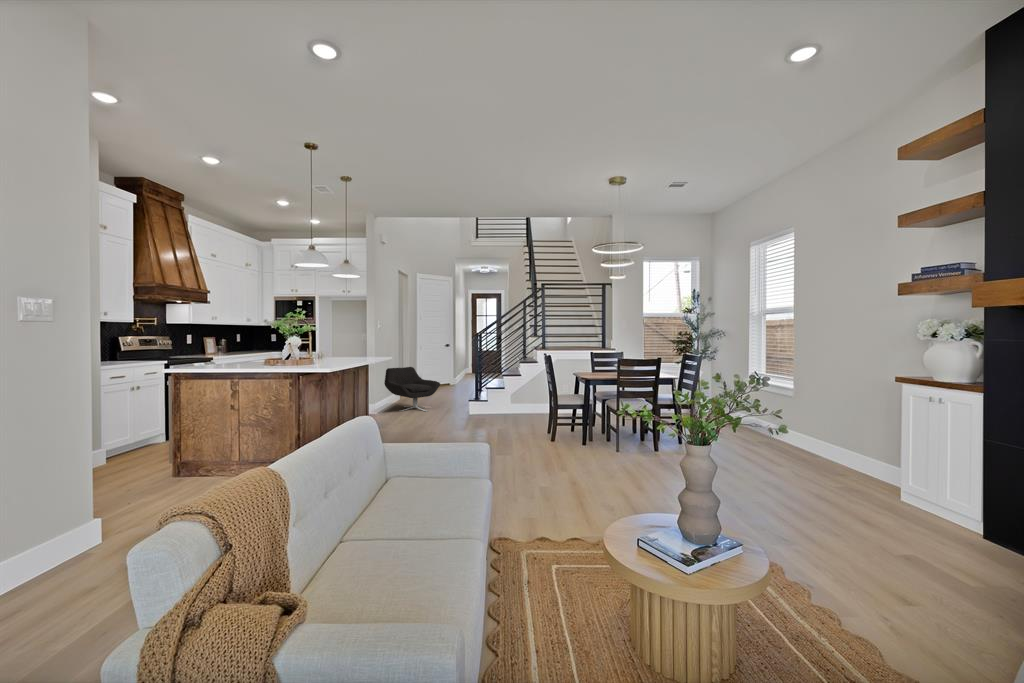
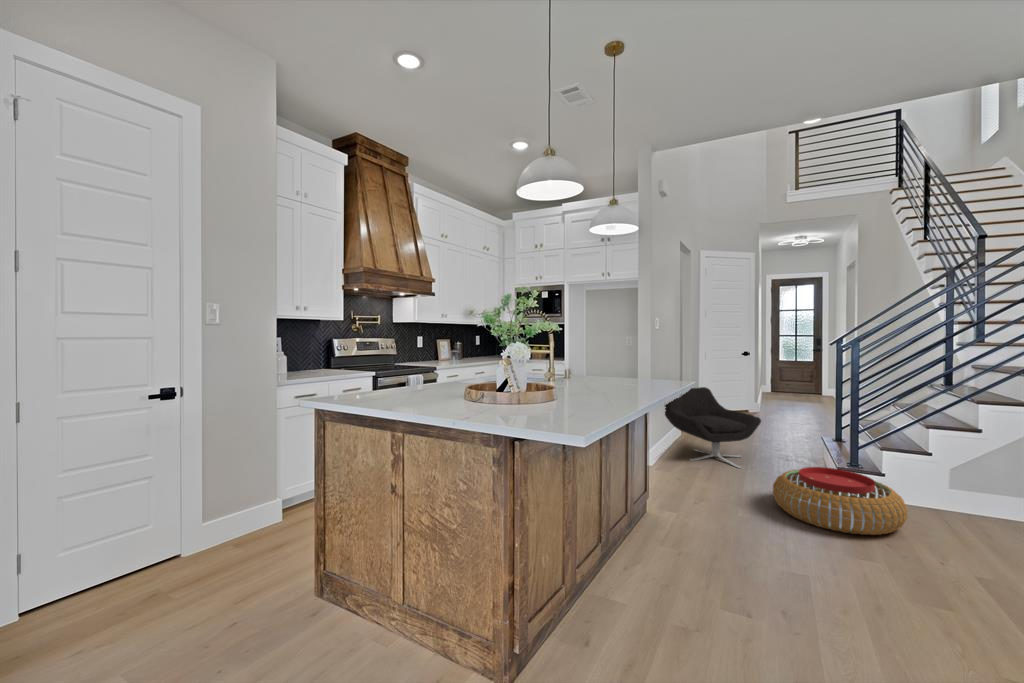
pouf: none [434,401,488,426] -> present [773,467,907,535]

